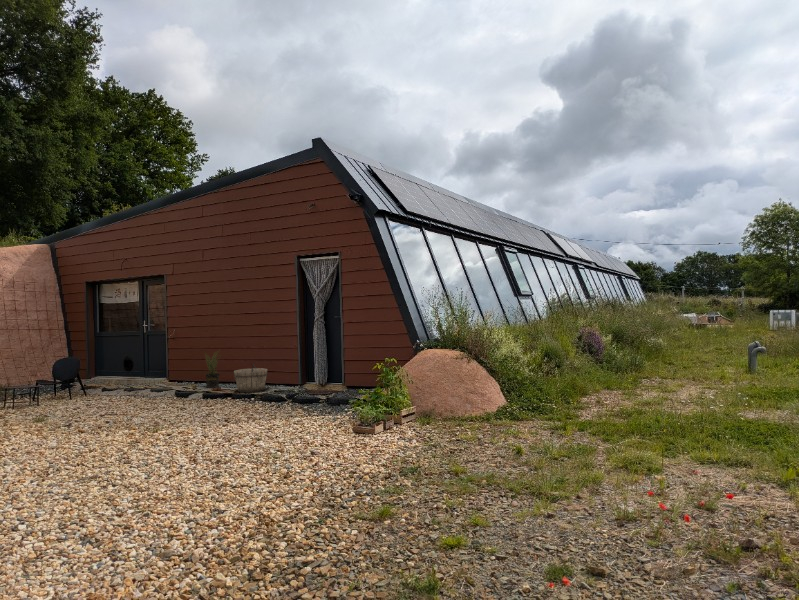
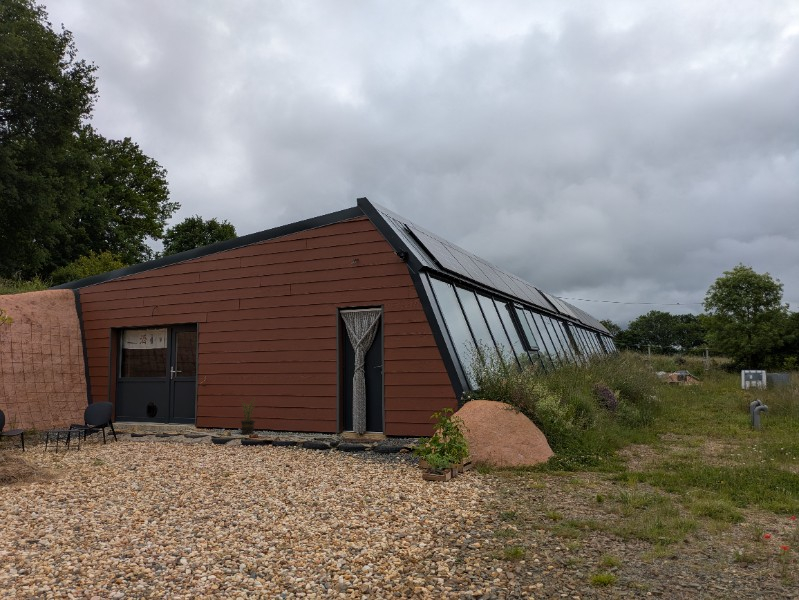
wooden bucket: present [234,364,267,392] -> none [273,410,306,439]

